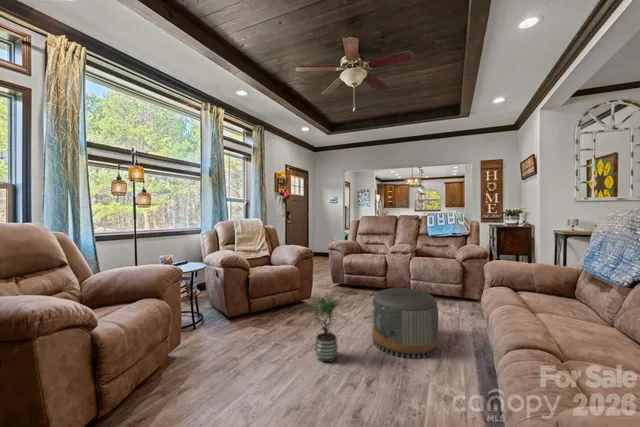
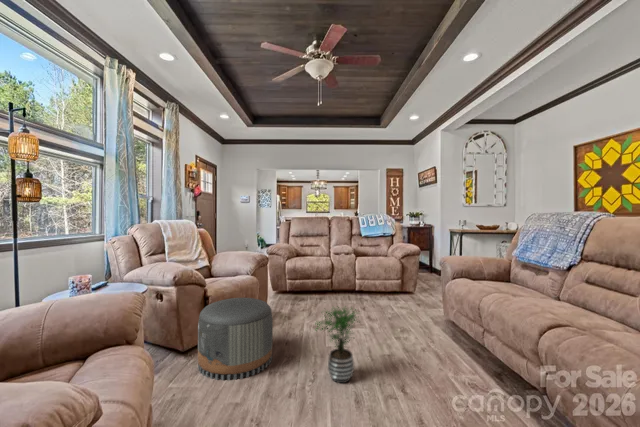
pouf: present [372,288,439,359] -> present [198,298,273,380]

